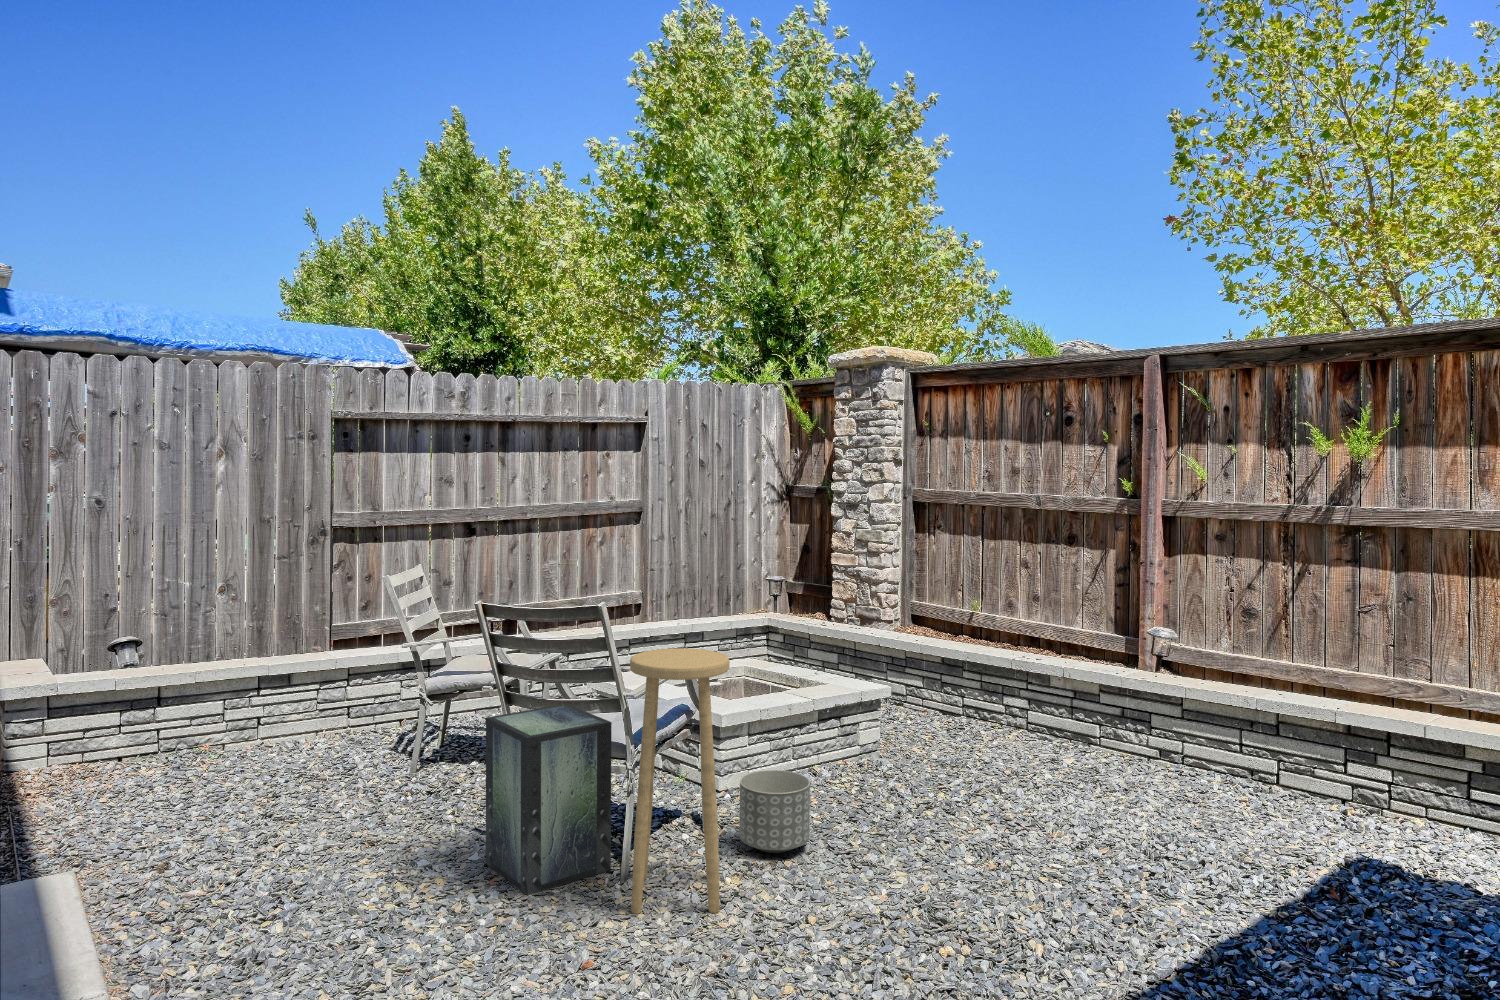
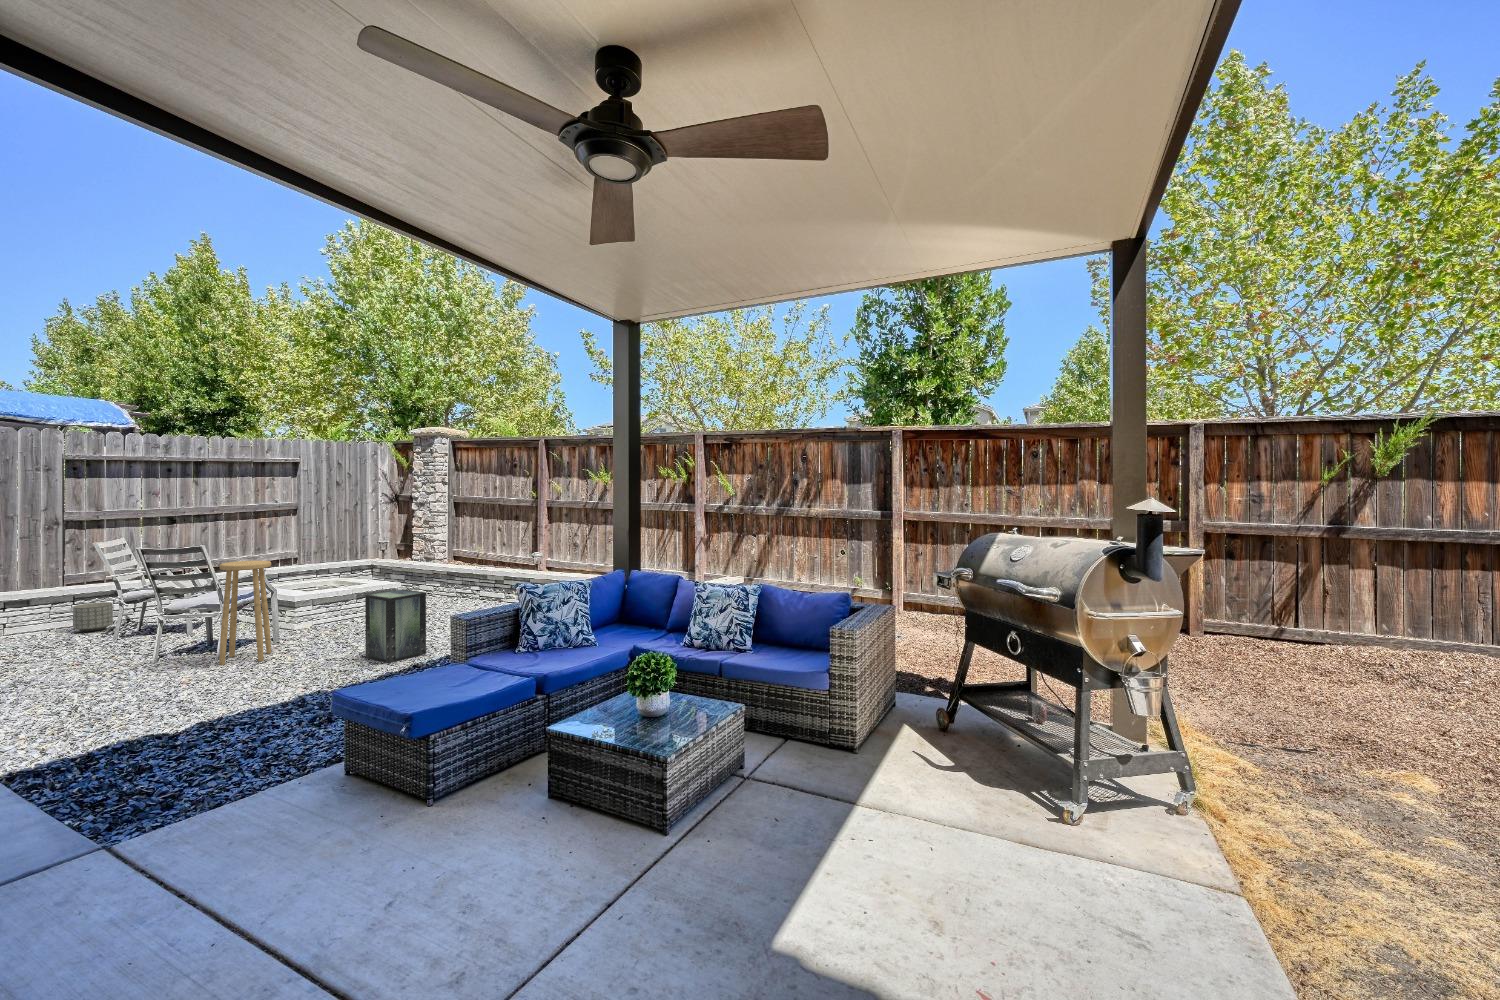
storage box: present [486,706,612,895] -> present [365,589,426,663]
planter: present [739,770,810,853] -> present [73,602,113,632]

